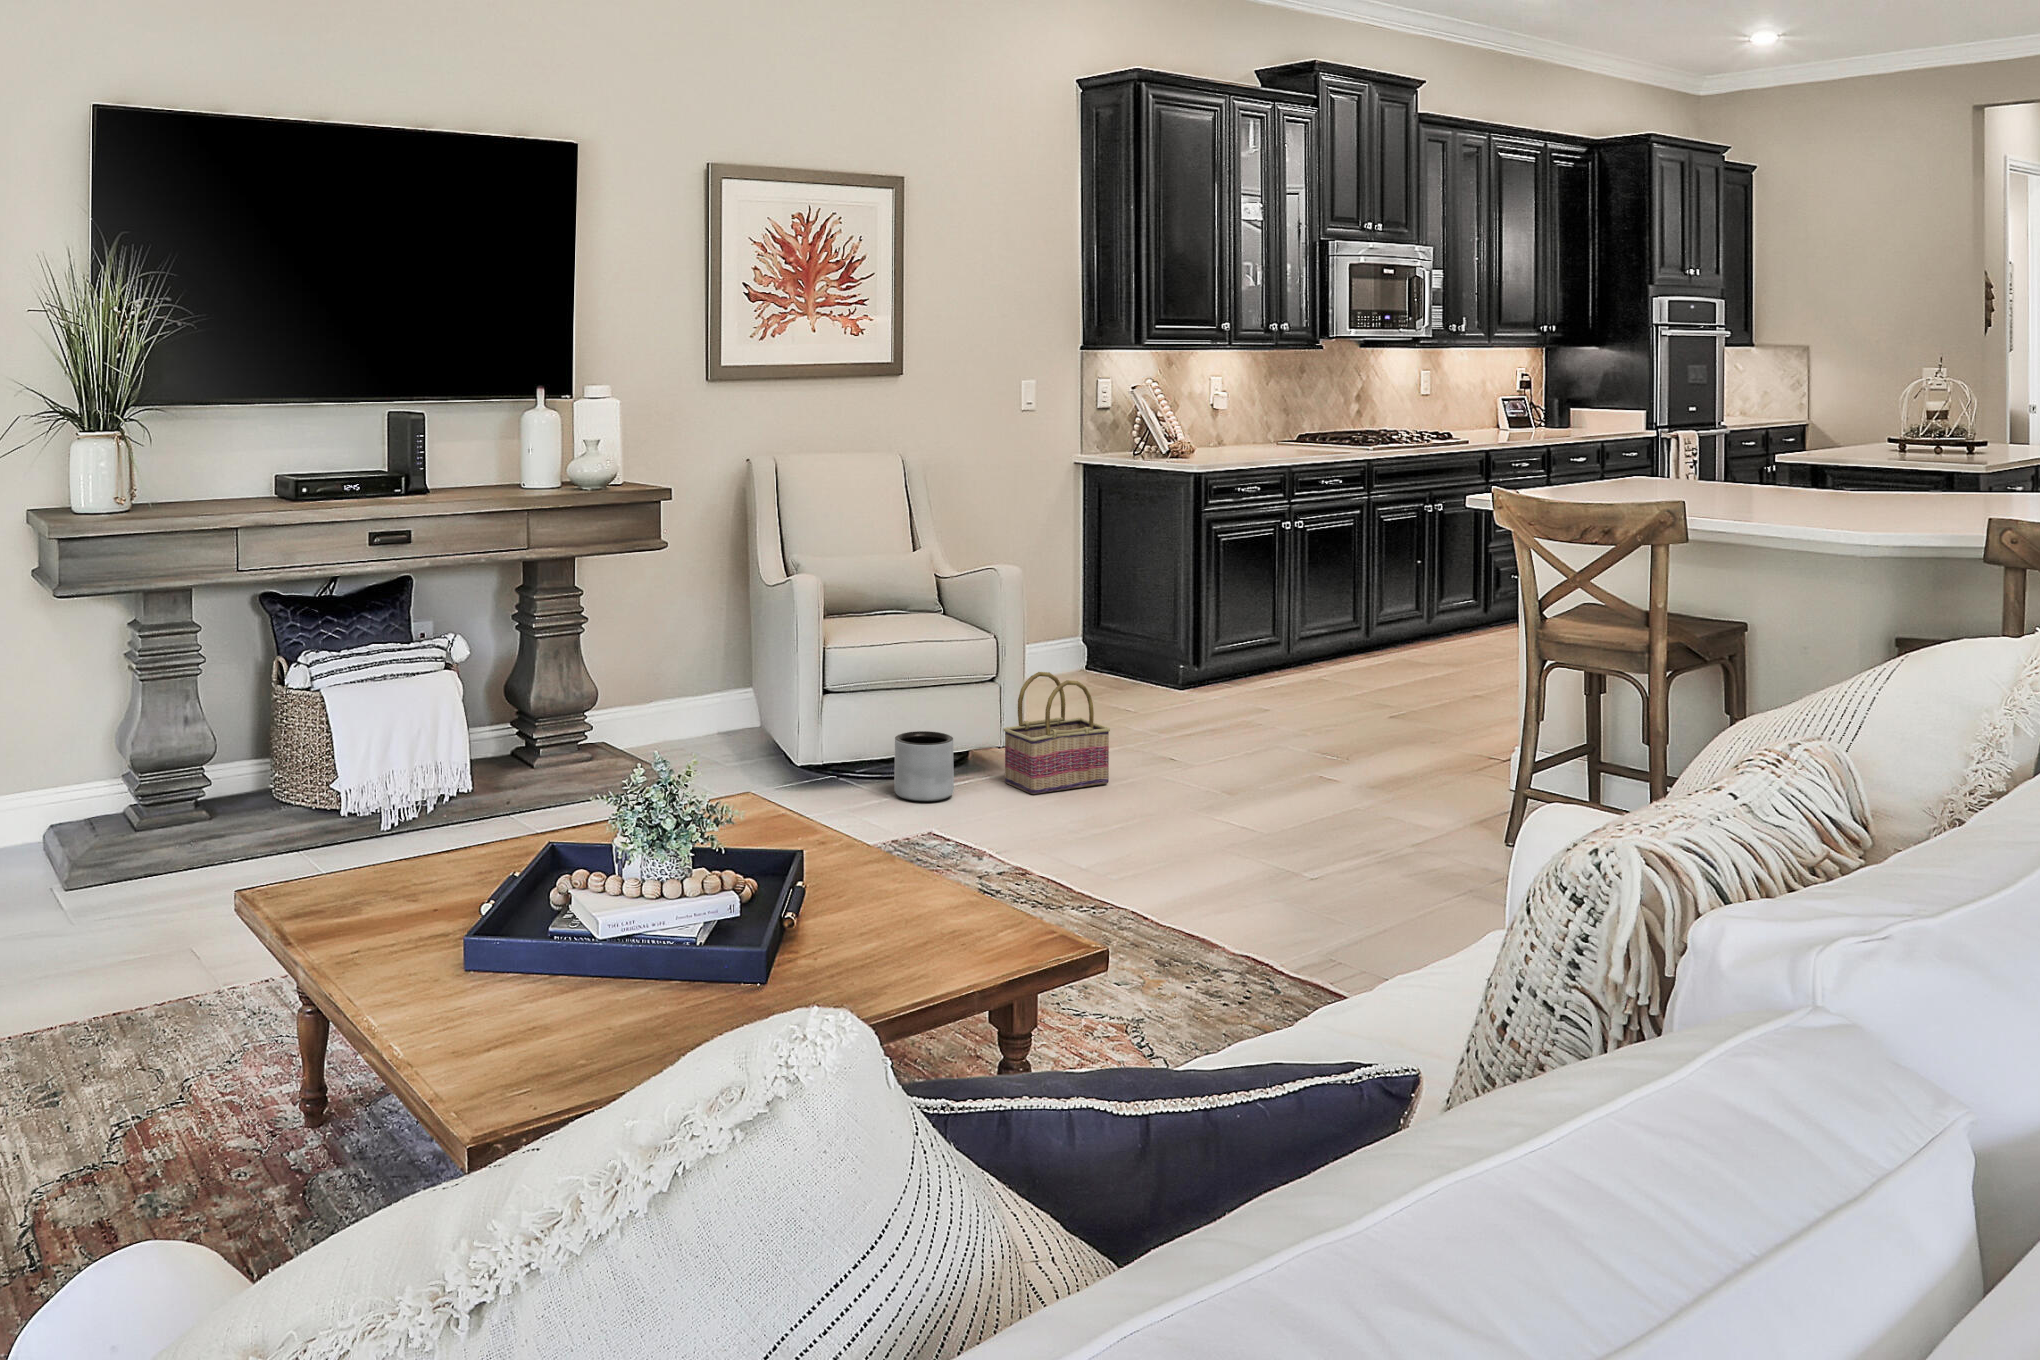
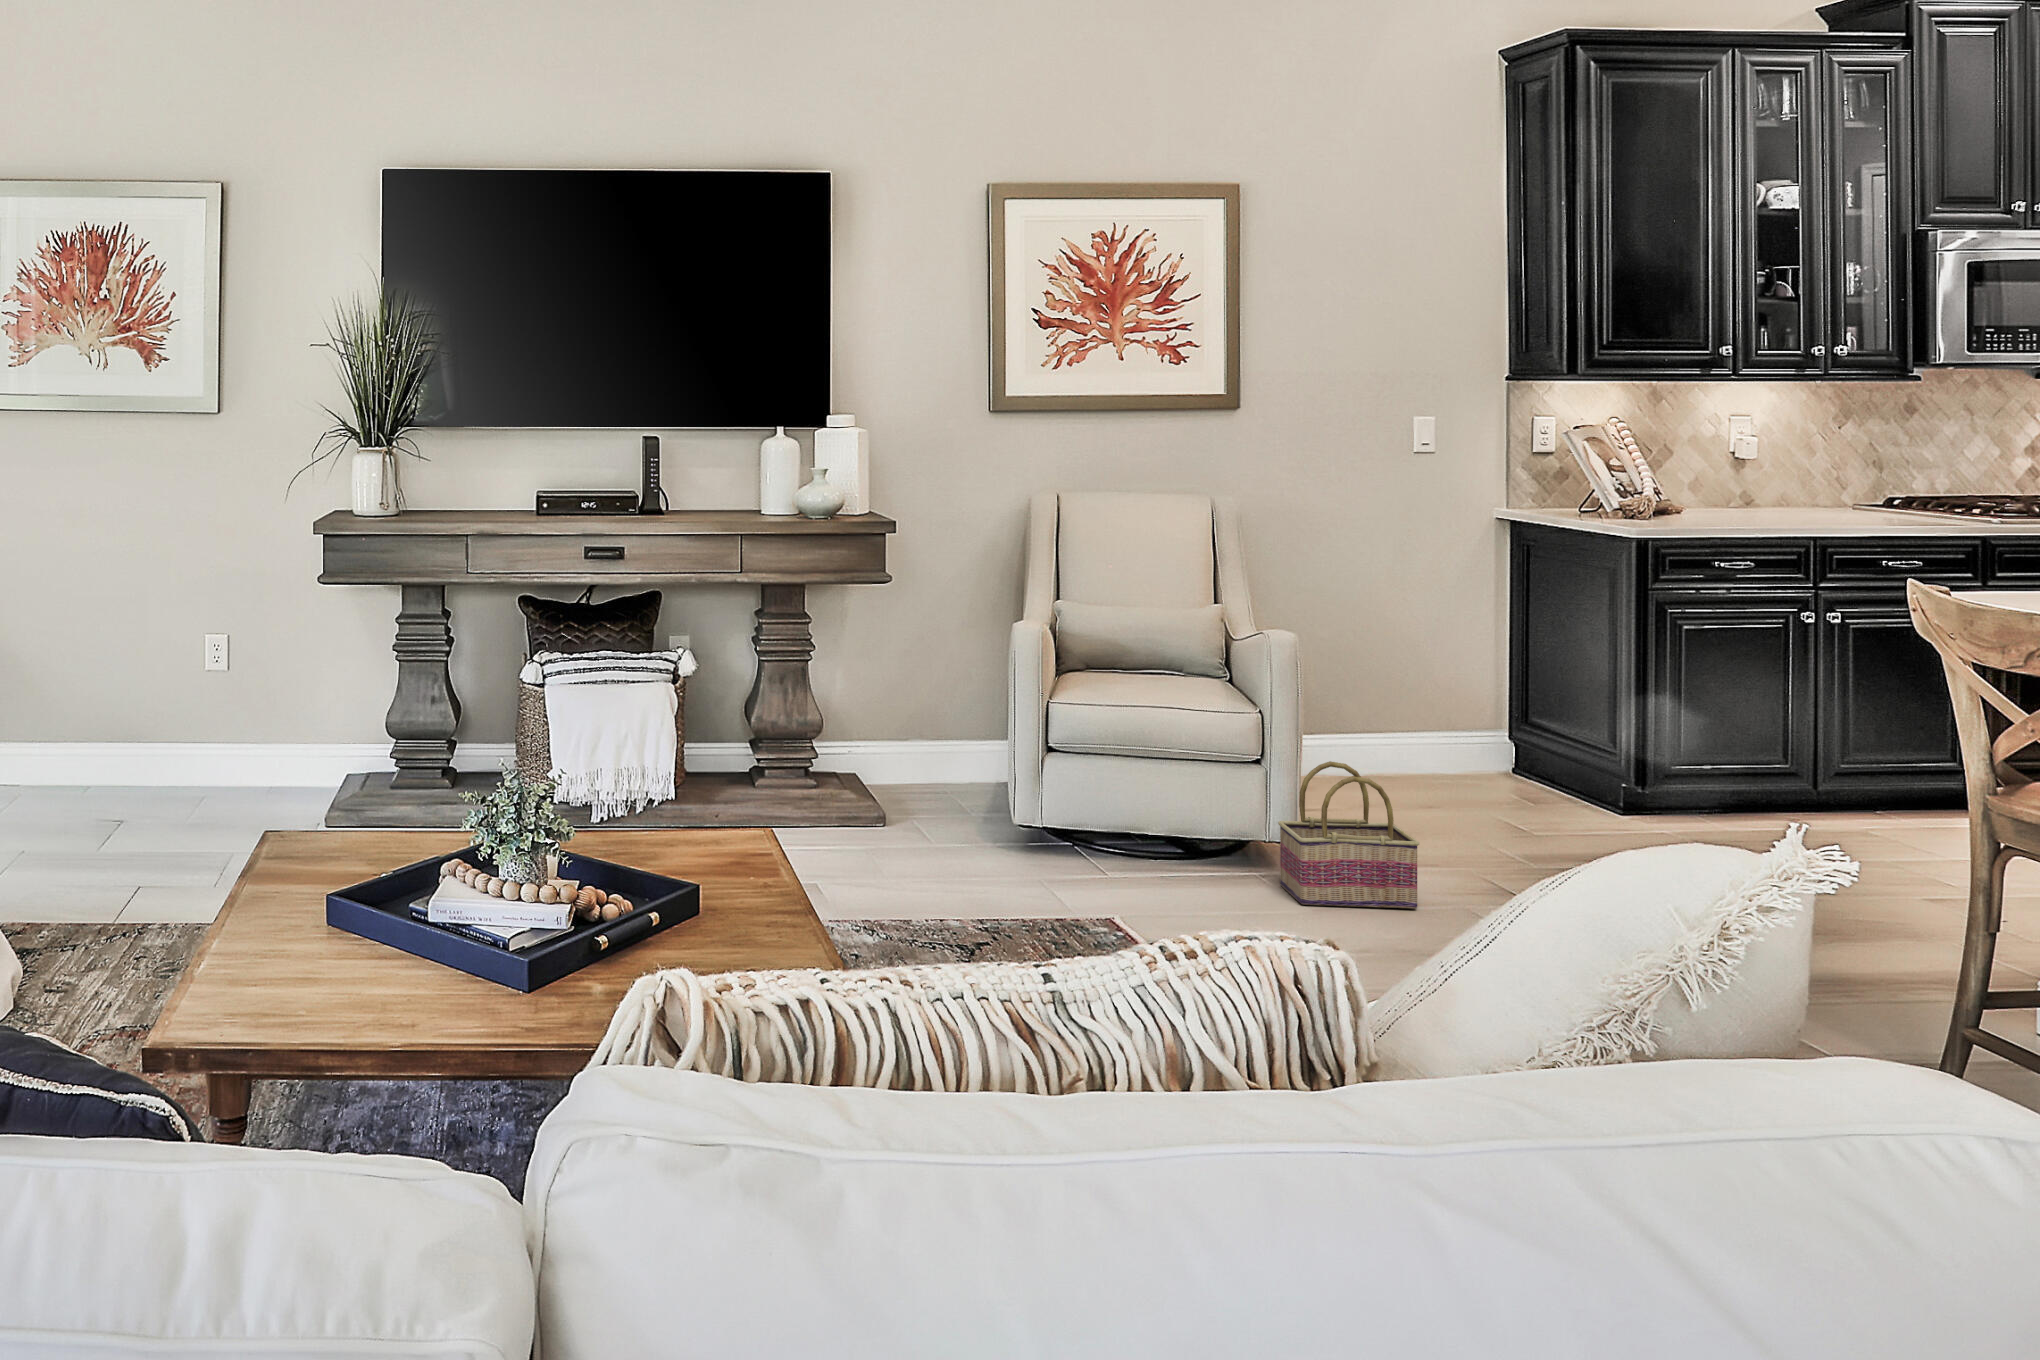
planter: present [894,731,954,801] -> none [1130,809,1202,891]

